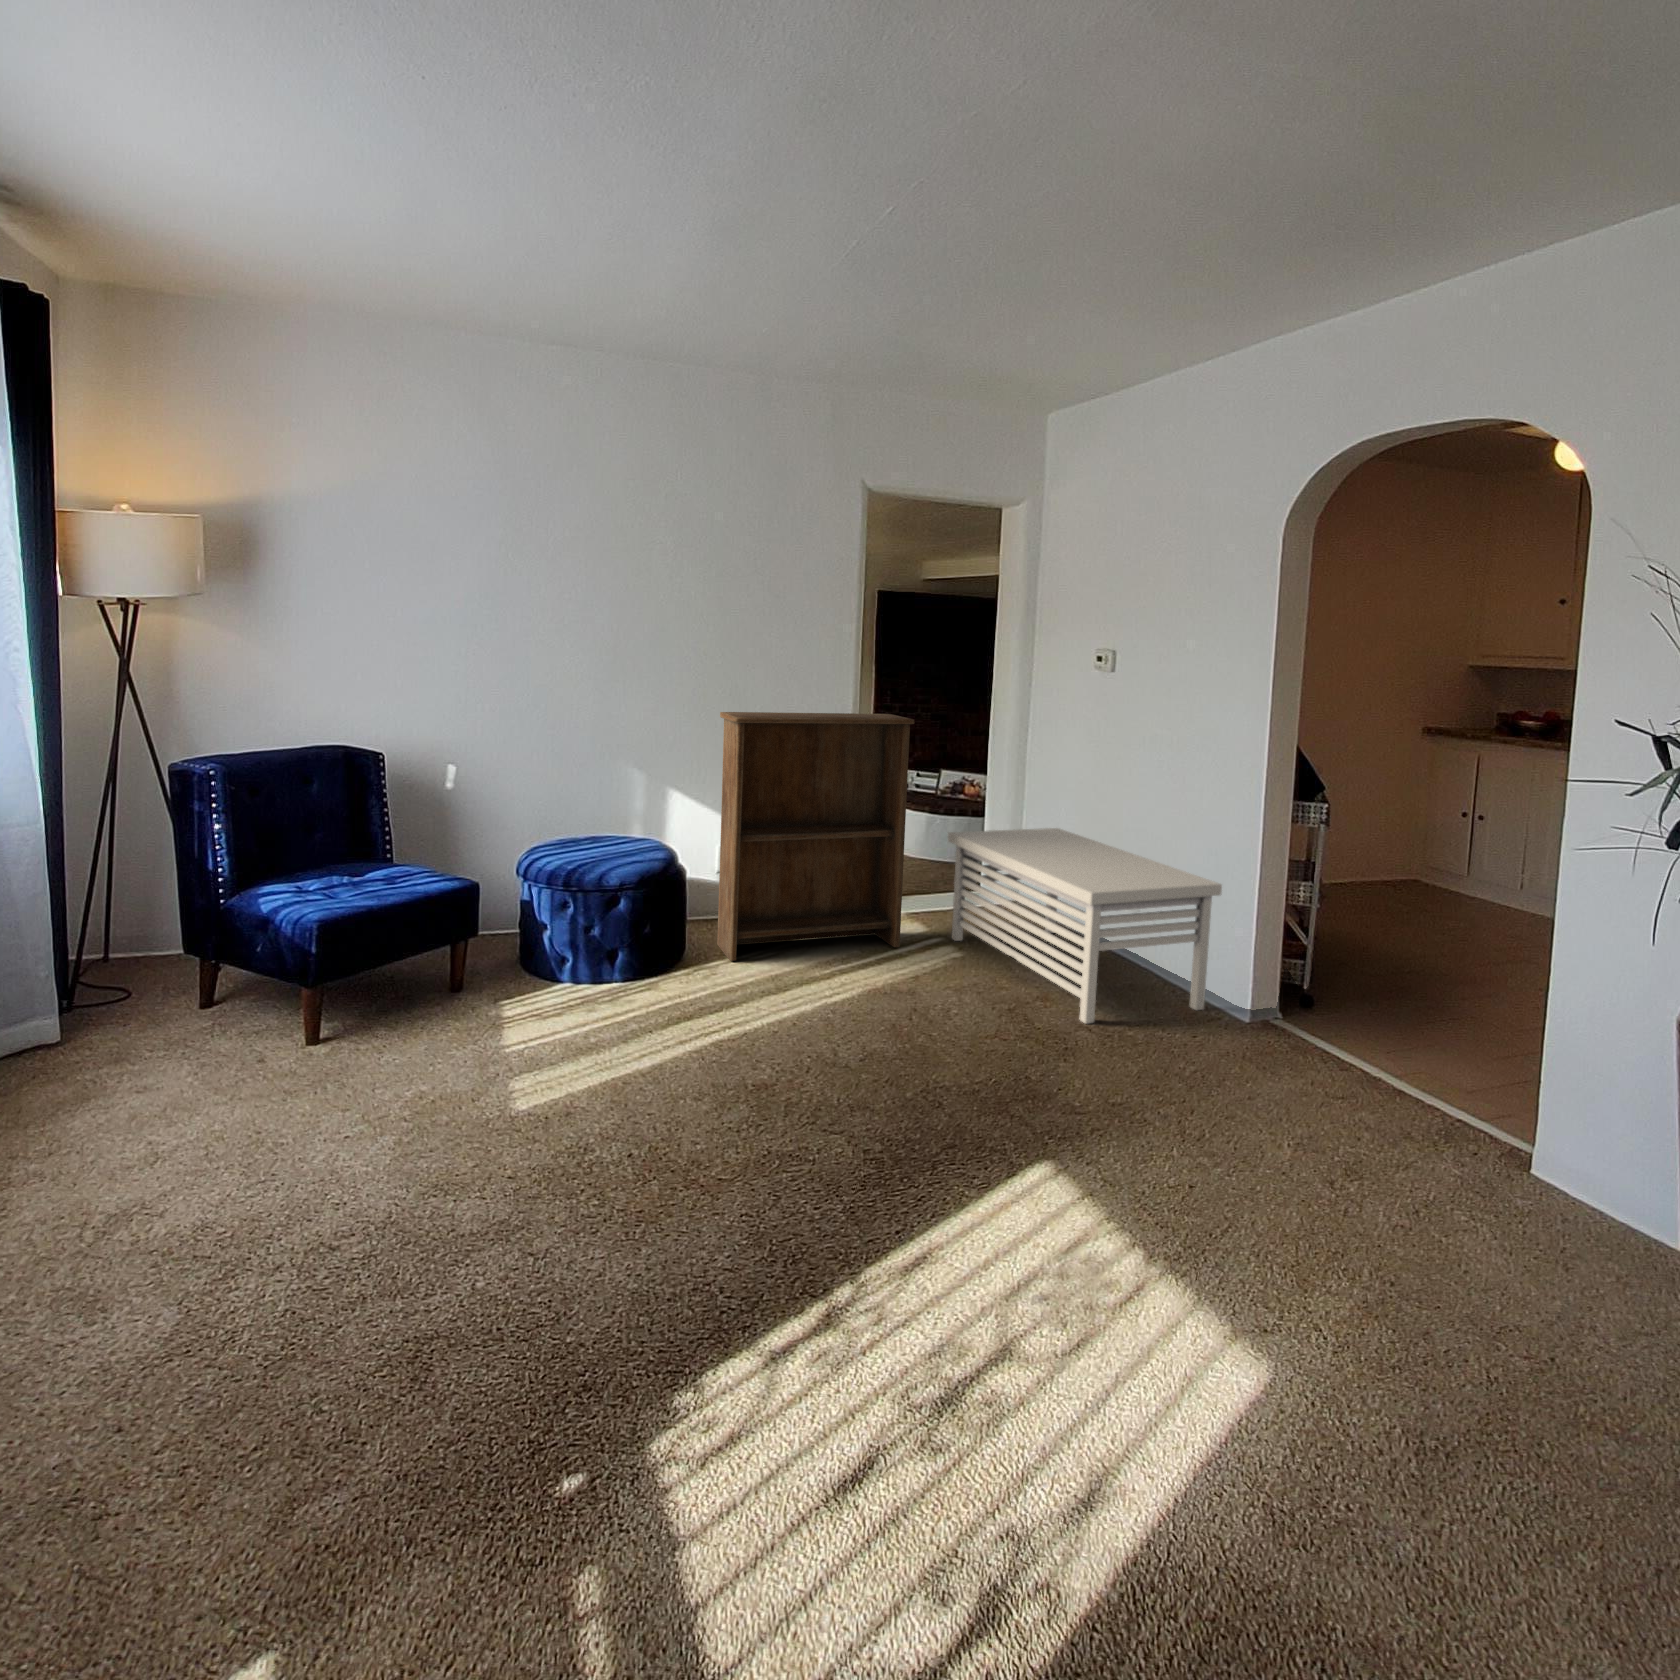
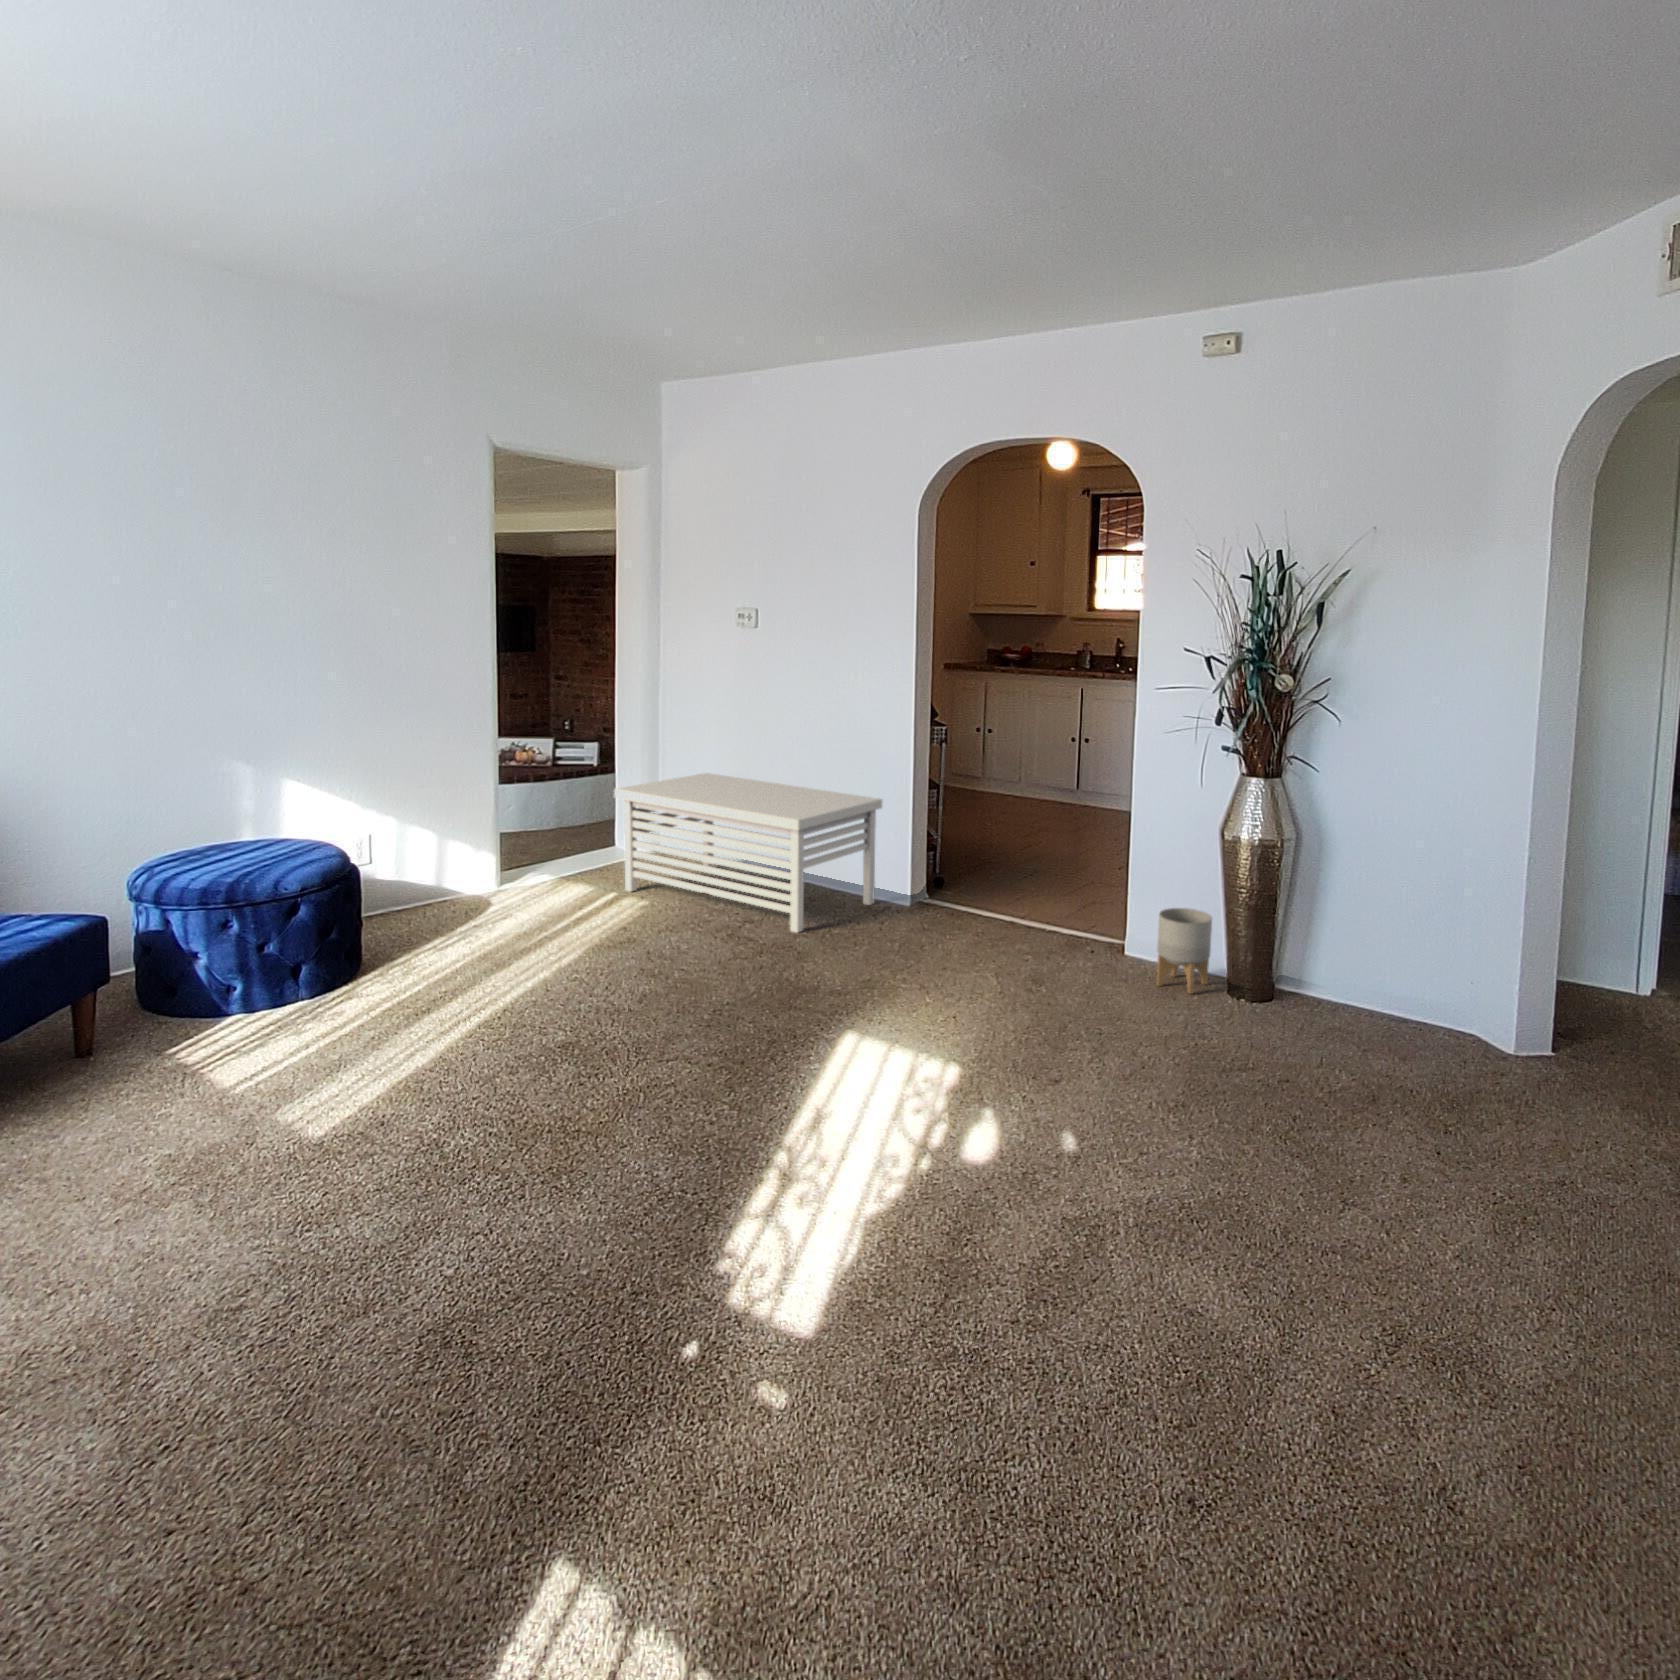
bookshelf: present [717,712,914,961] -> none [366,677,584,954]
planter: none [1549,1120,1662,1269] -> present [1157,908,1212,994]

